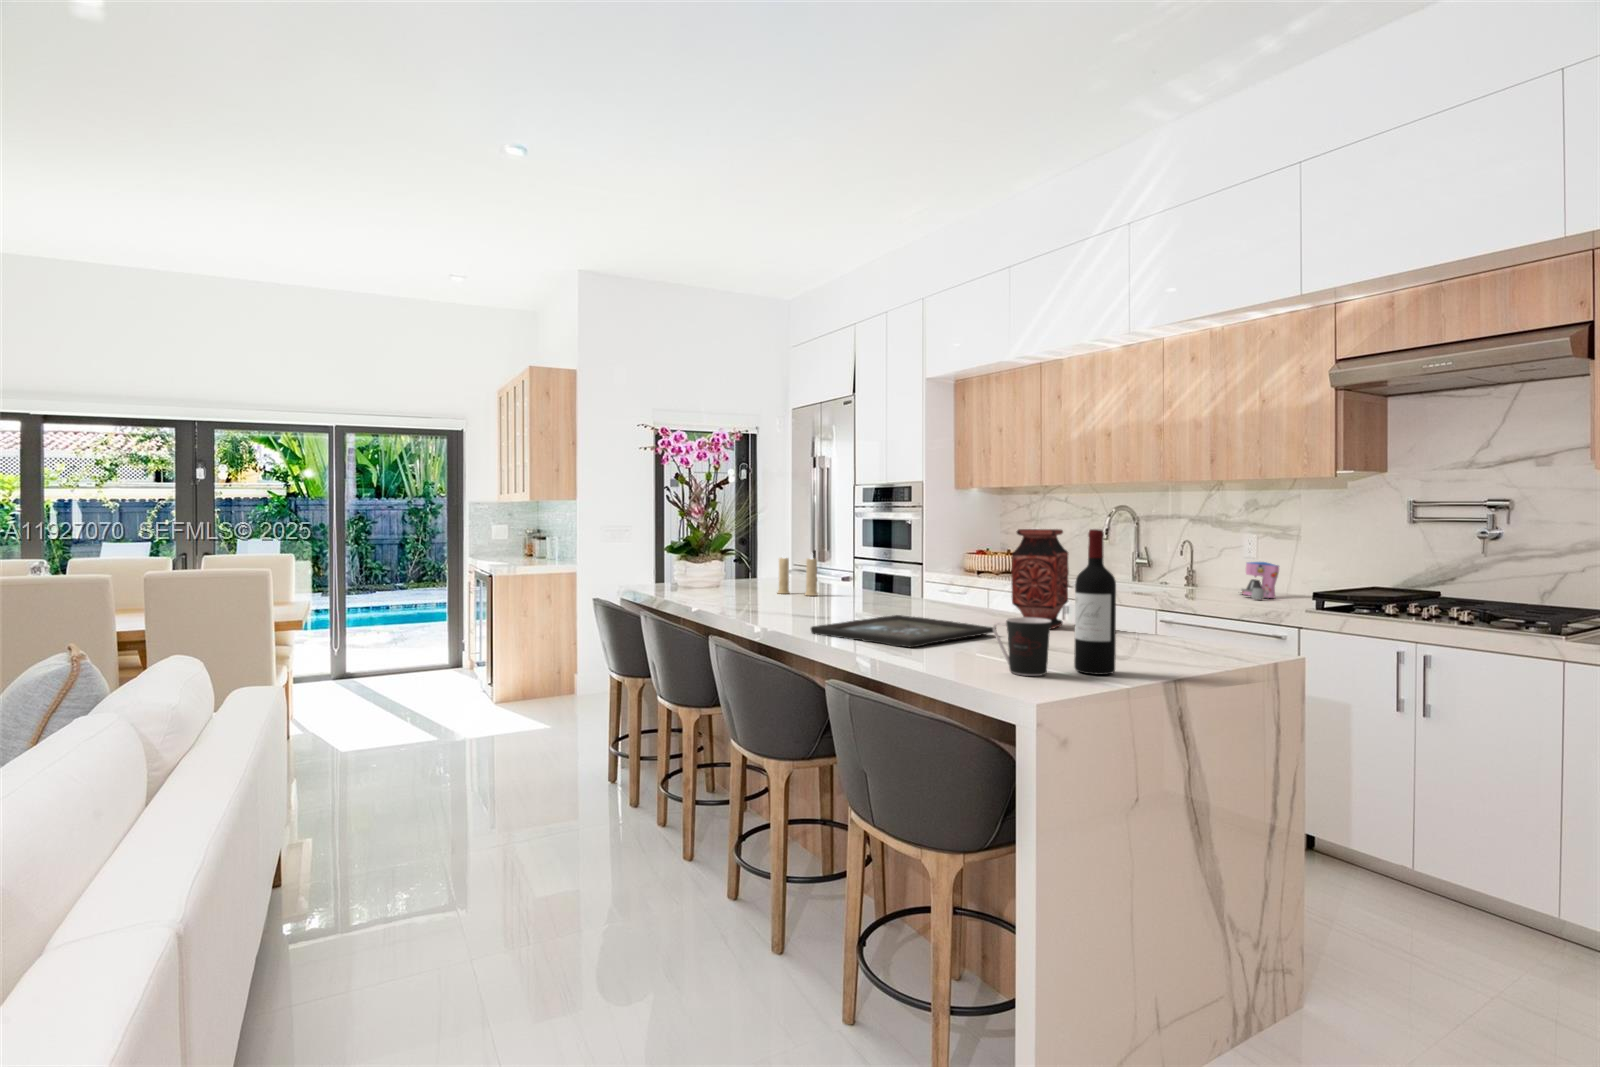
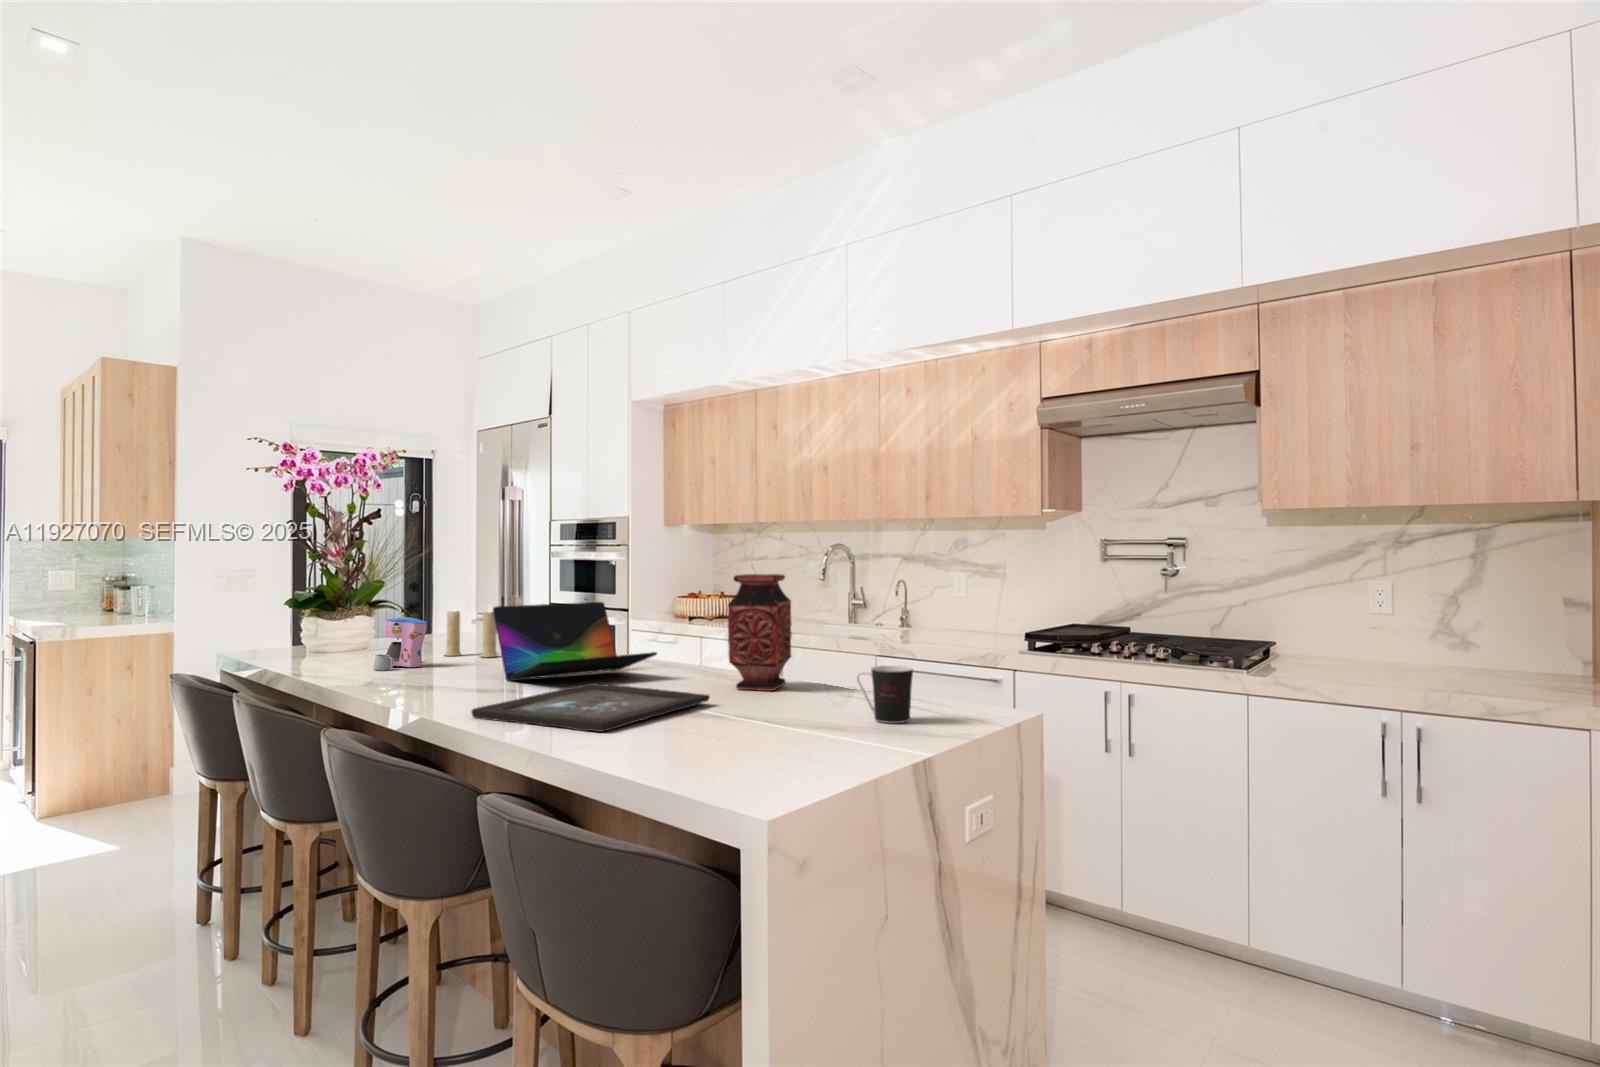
wine bottle: present [1074,529,1116,675] -> none [802,580,849,757]
laptop: none [818,552,950,613] -> present [493,602,657,681]
coffee maker: present [1241,562,1279,599] -> present [374,617,427,671]
coffee cup: present [993,617,1051,676] -> present [857,666,913,723]

